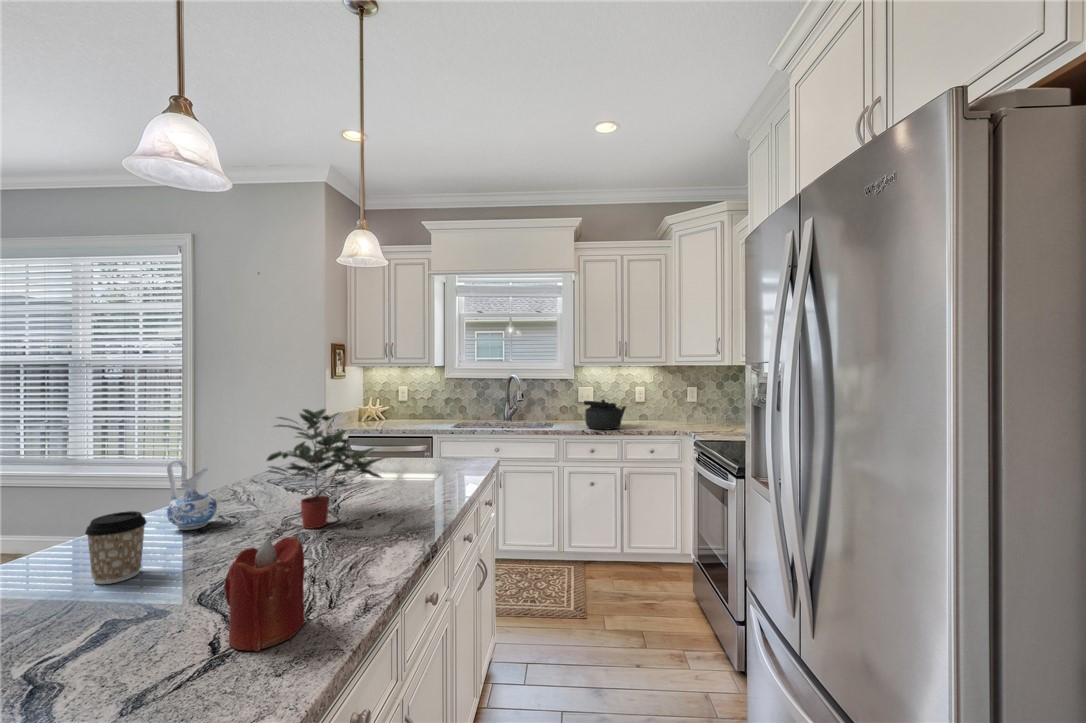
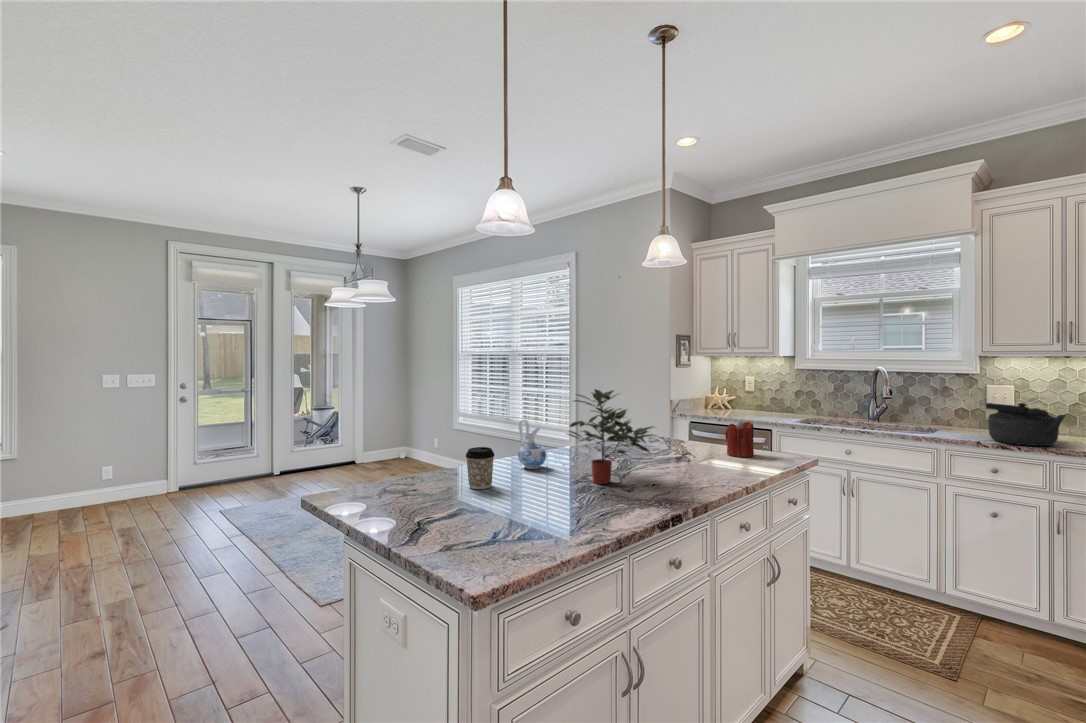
candle: present [224,537,305,651] -> present [725,420,754,457]

